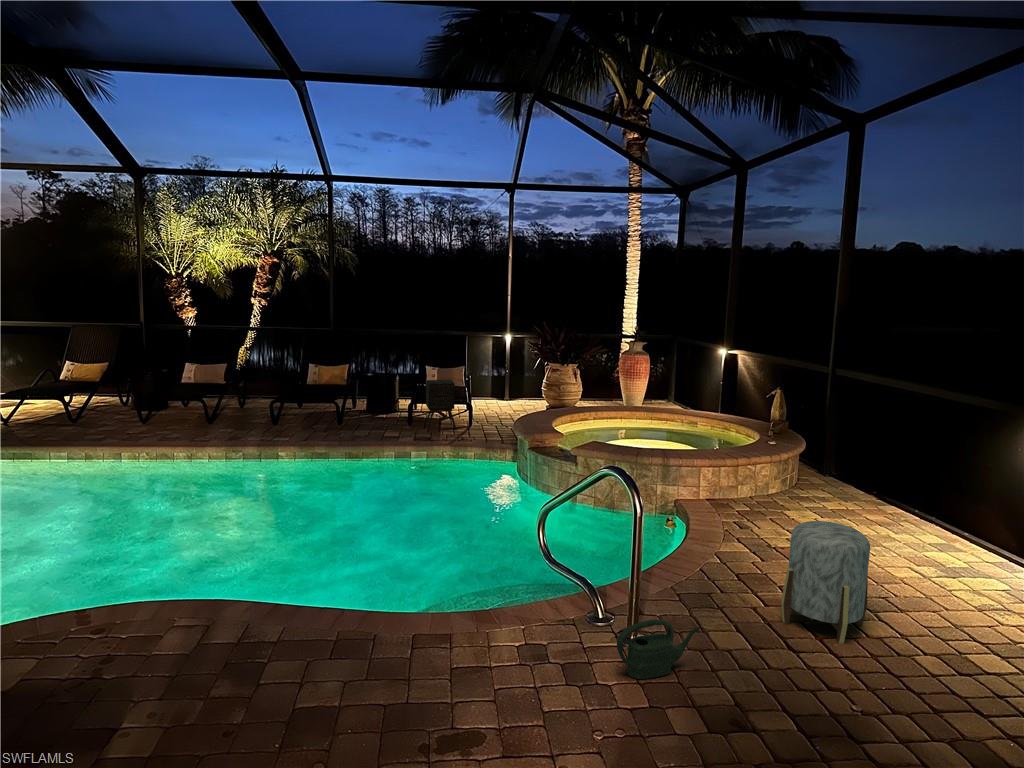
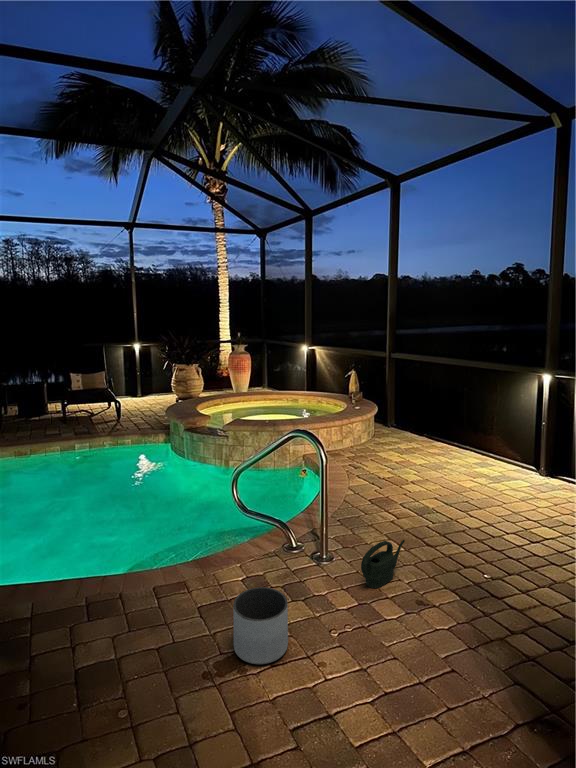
side table: present [425,380,457,431] -> none [77,384,109,428]
stool: present [781,521,870,643] -> none [426,454,477,531]
planter: none [419,631,484,719] -> present [233,587,288,665]

